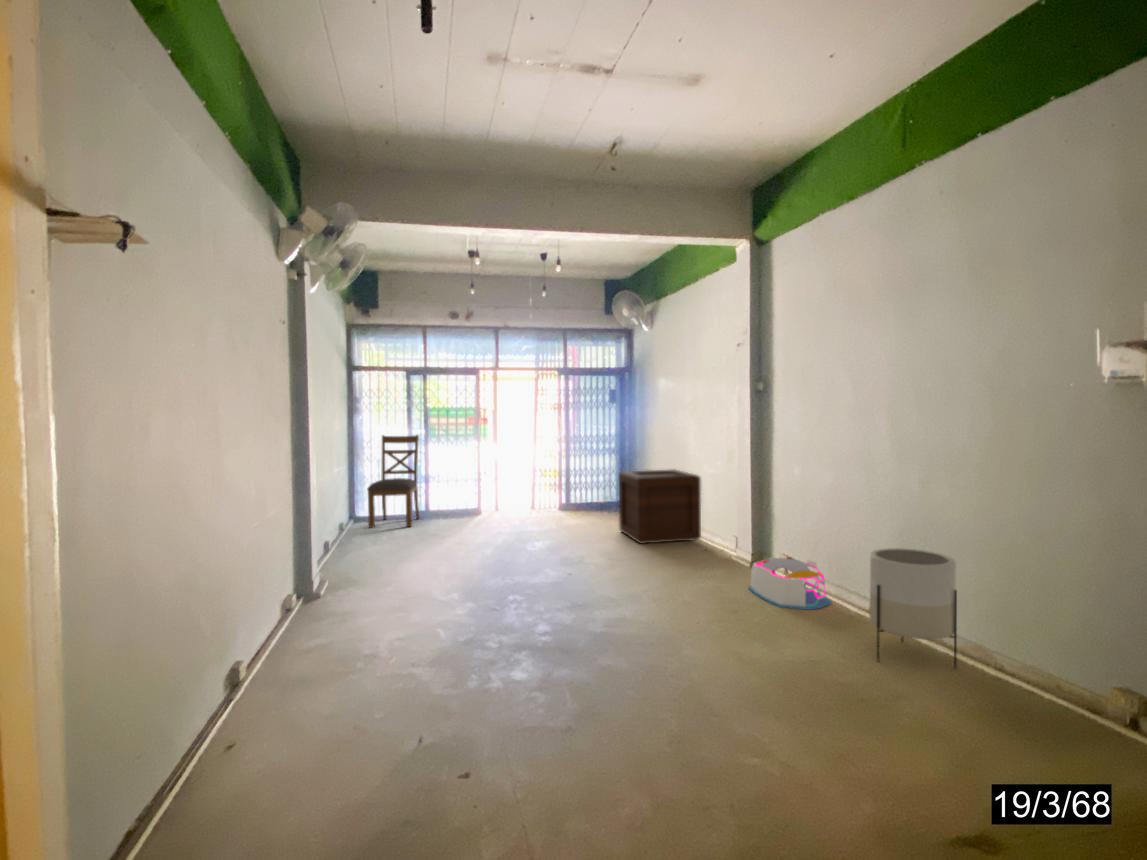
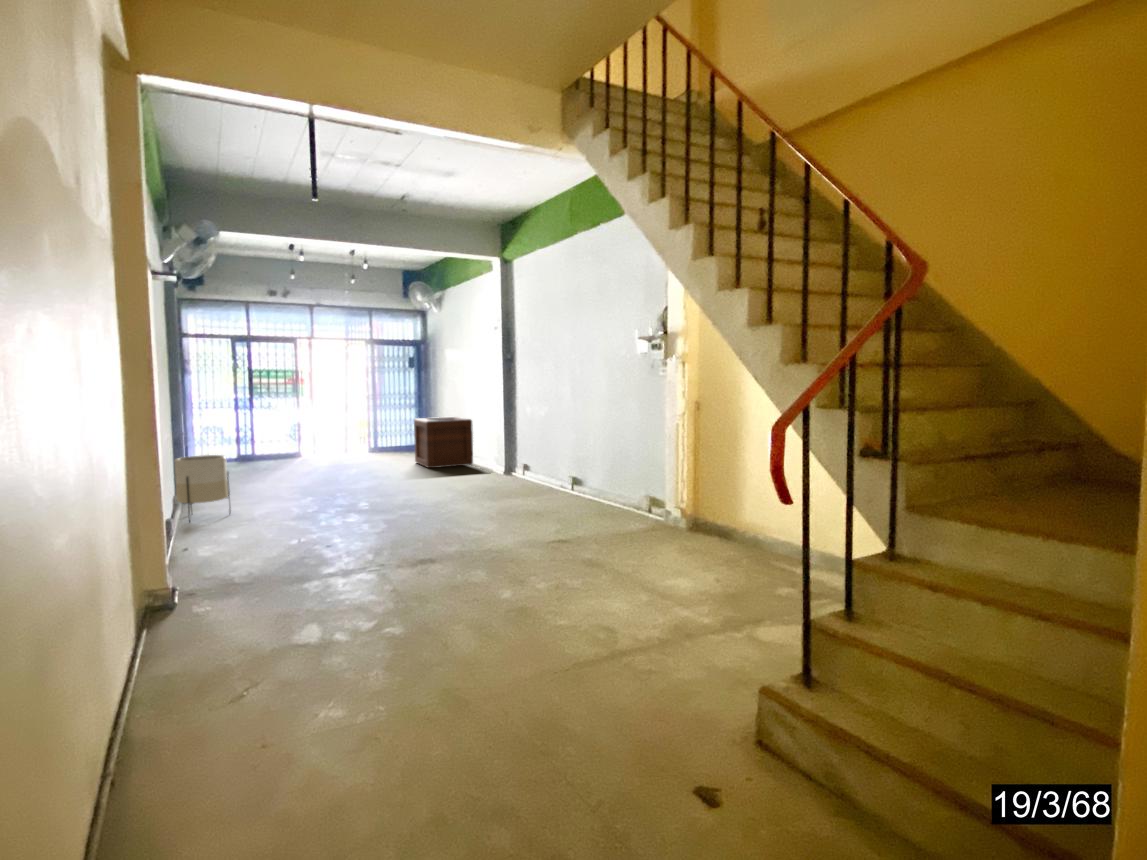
chair: present [367,435,420,528] -> none [200,392,247,468]
planter: present [869,548,957,668] -> present [174,455,230,515]
storage bin: present [749,558,831,610] -> none [492,463,537,490]

